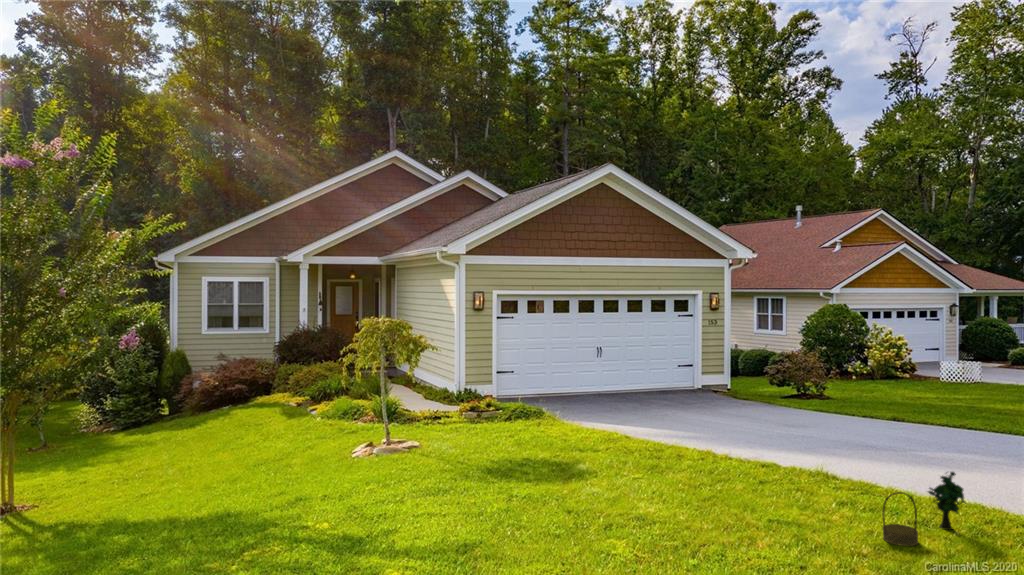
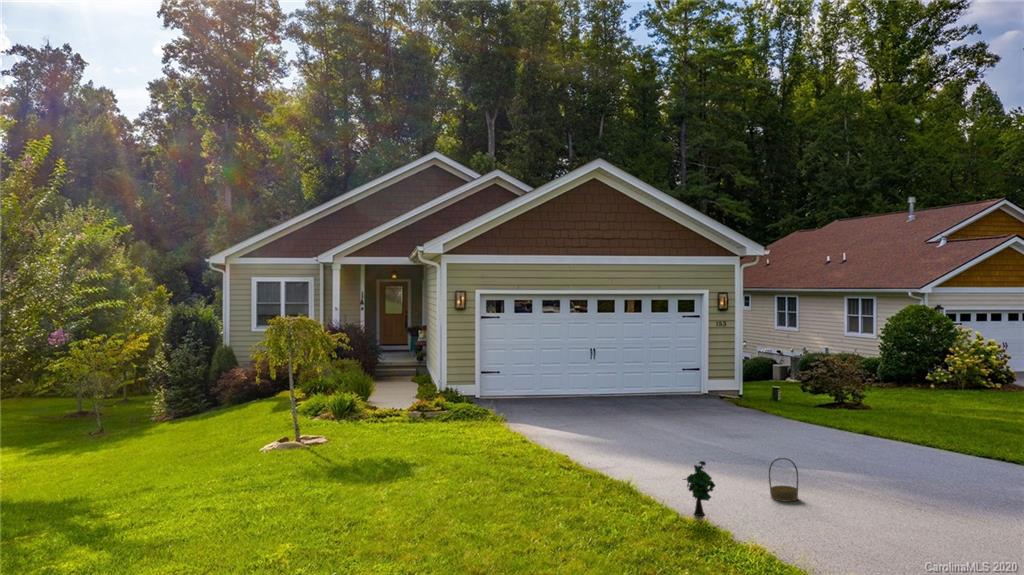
basket: present [882,492,918,546] -> present [769,458,798,502]

